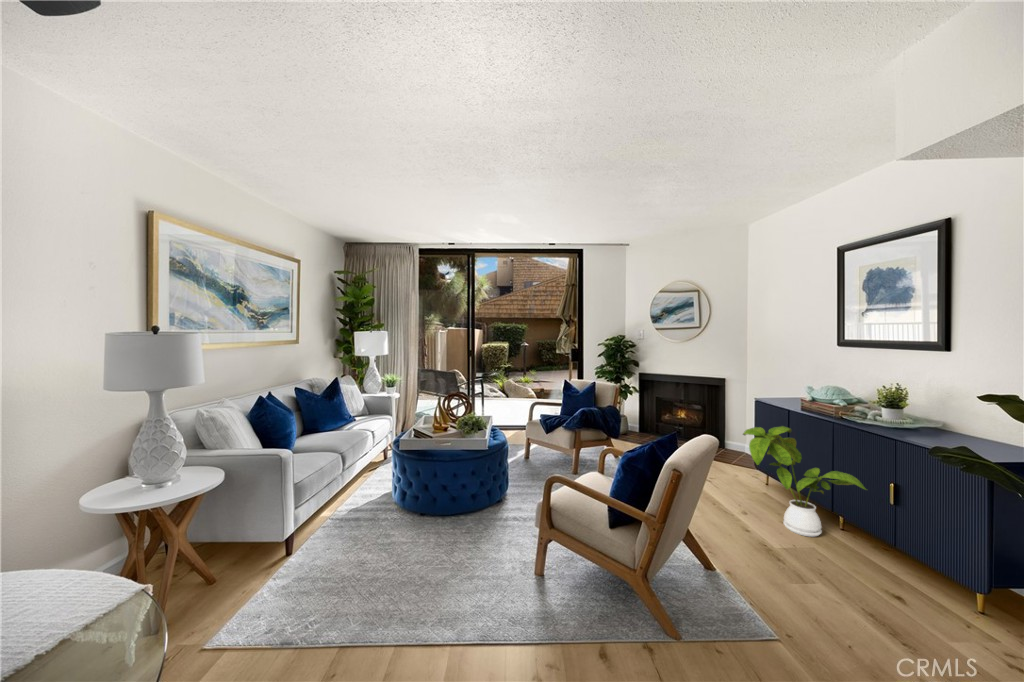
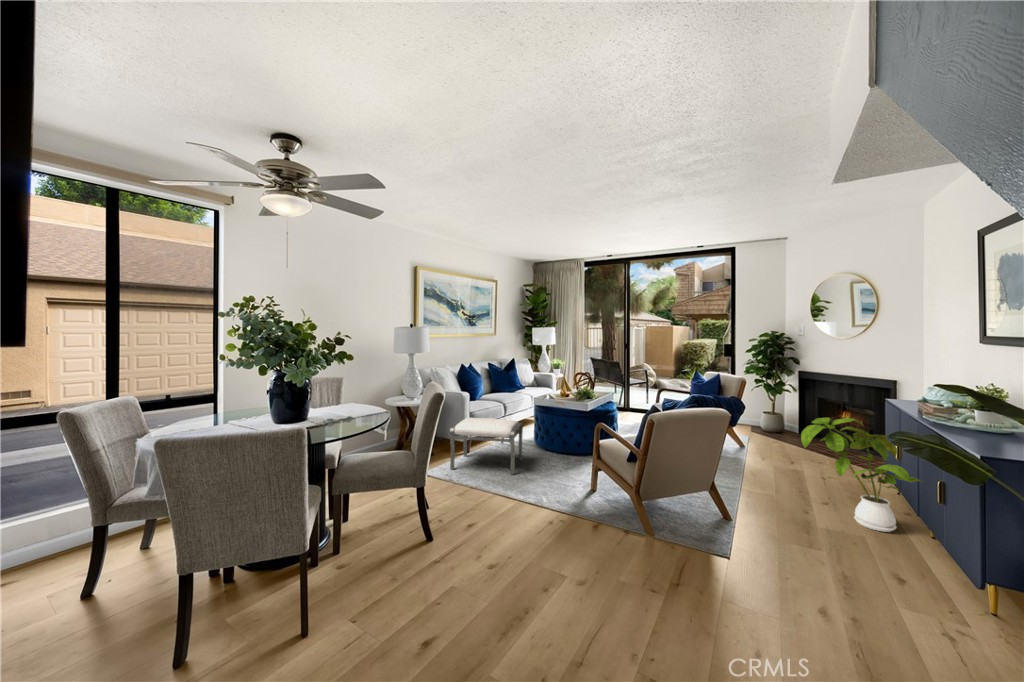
ottoman: none [272,487,408,617] -> present [450,418,523,474]

